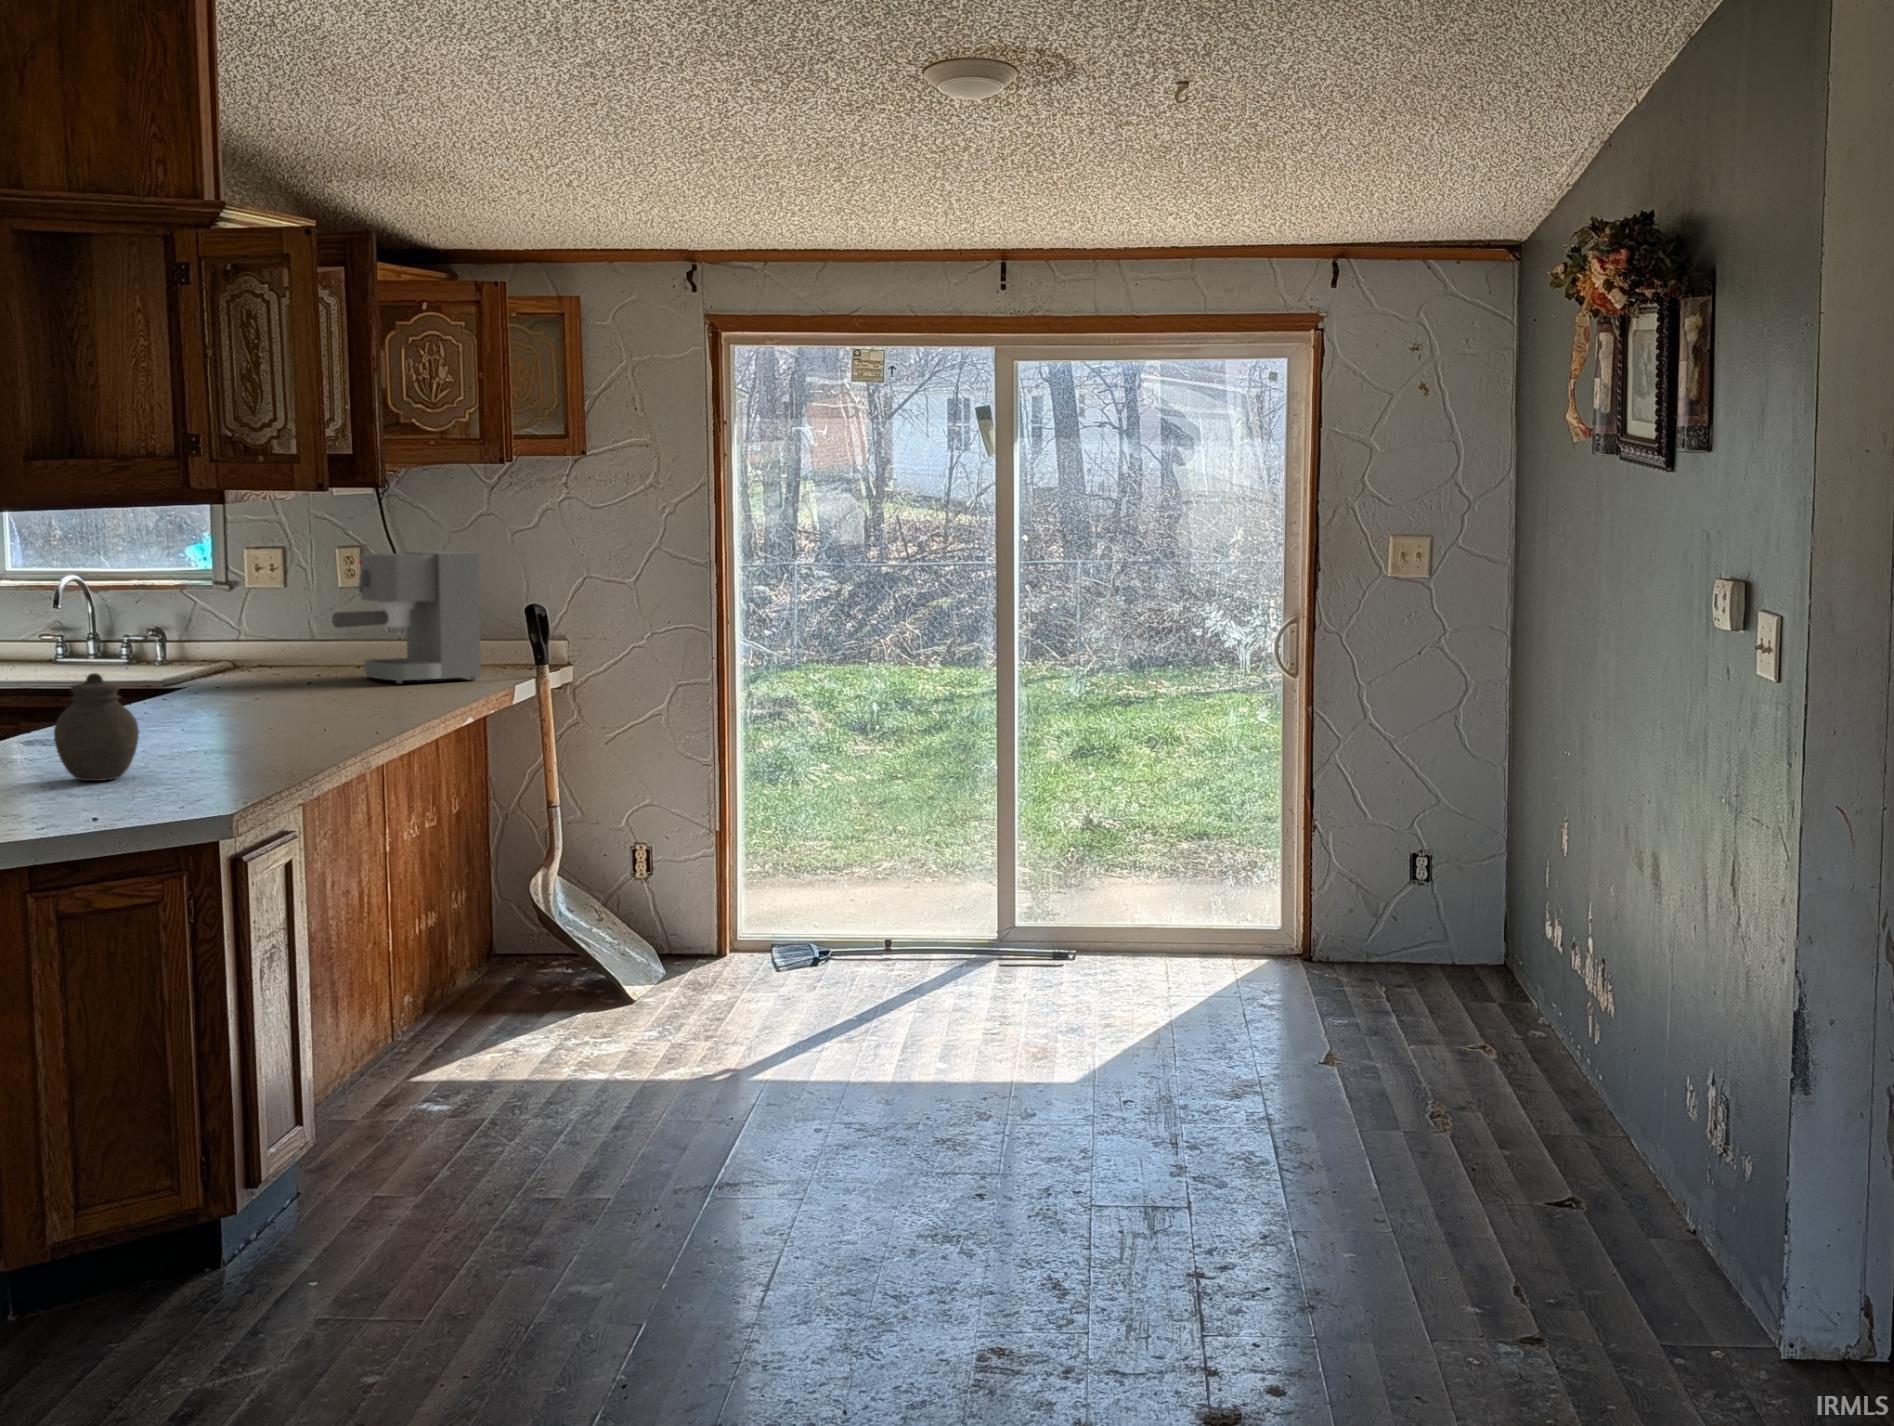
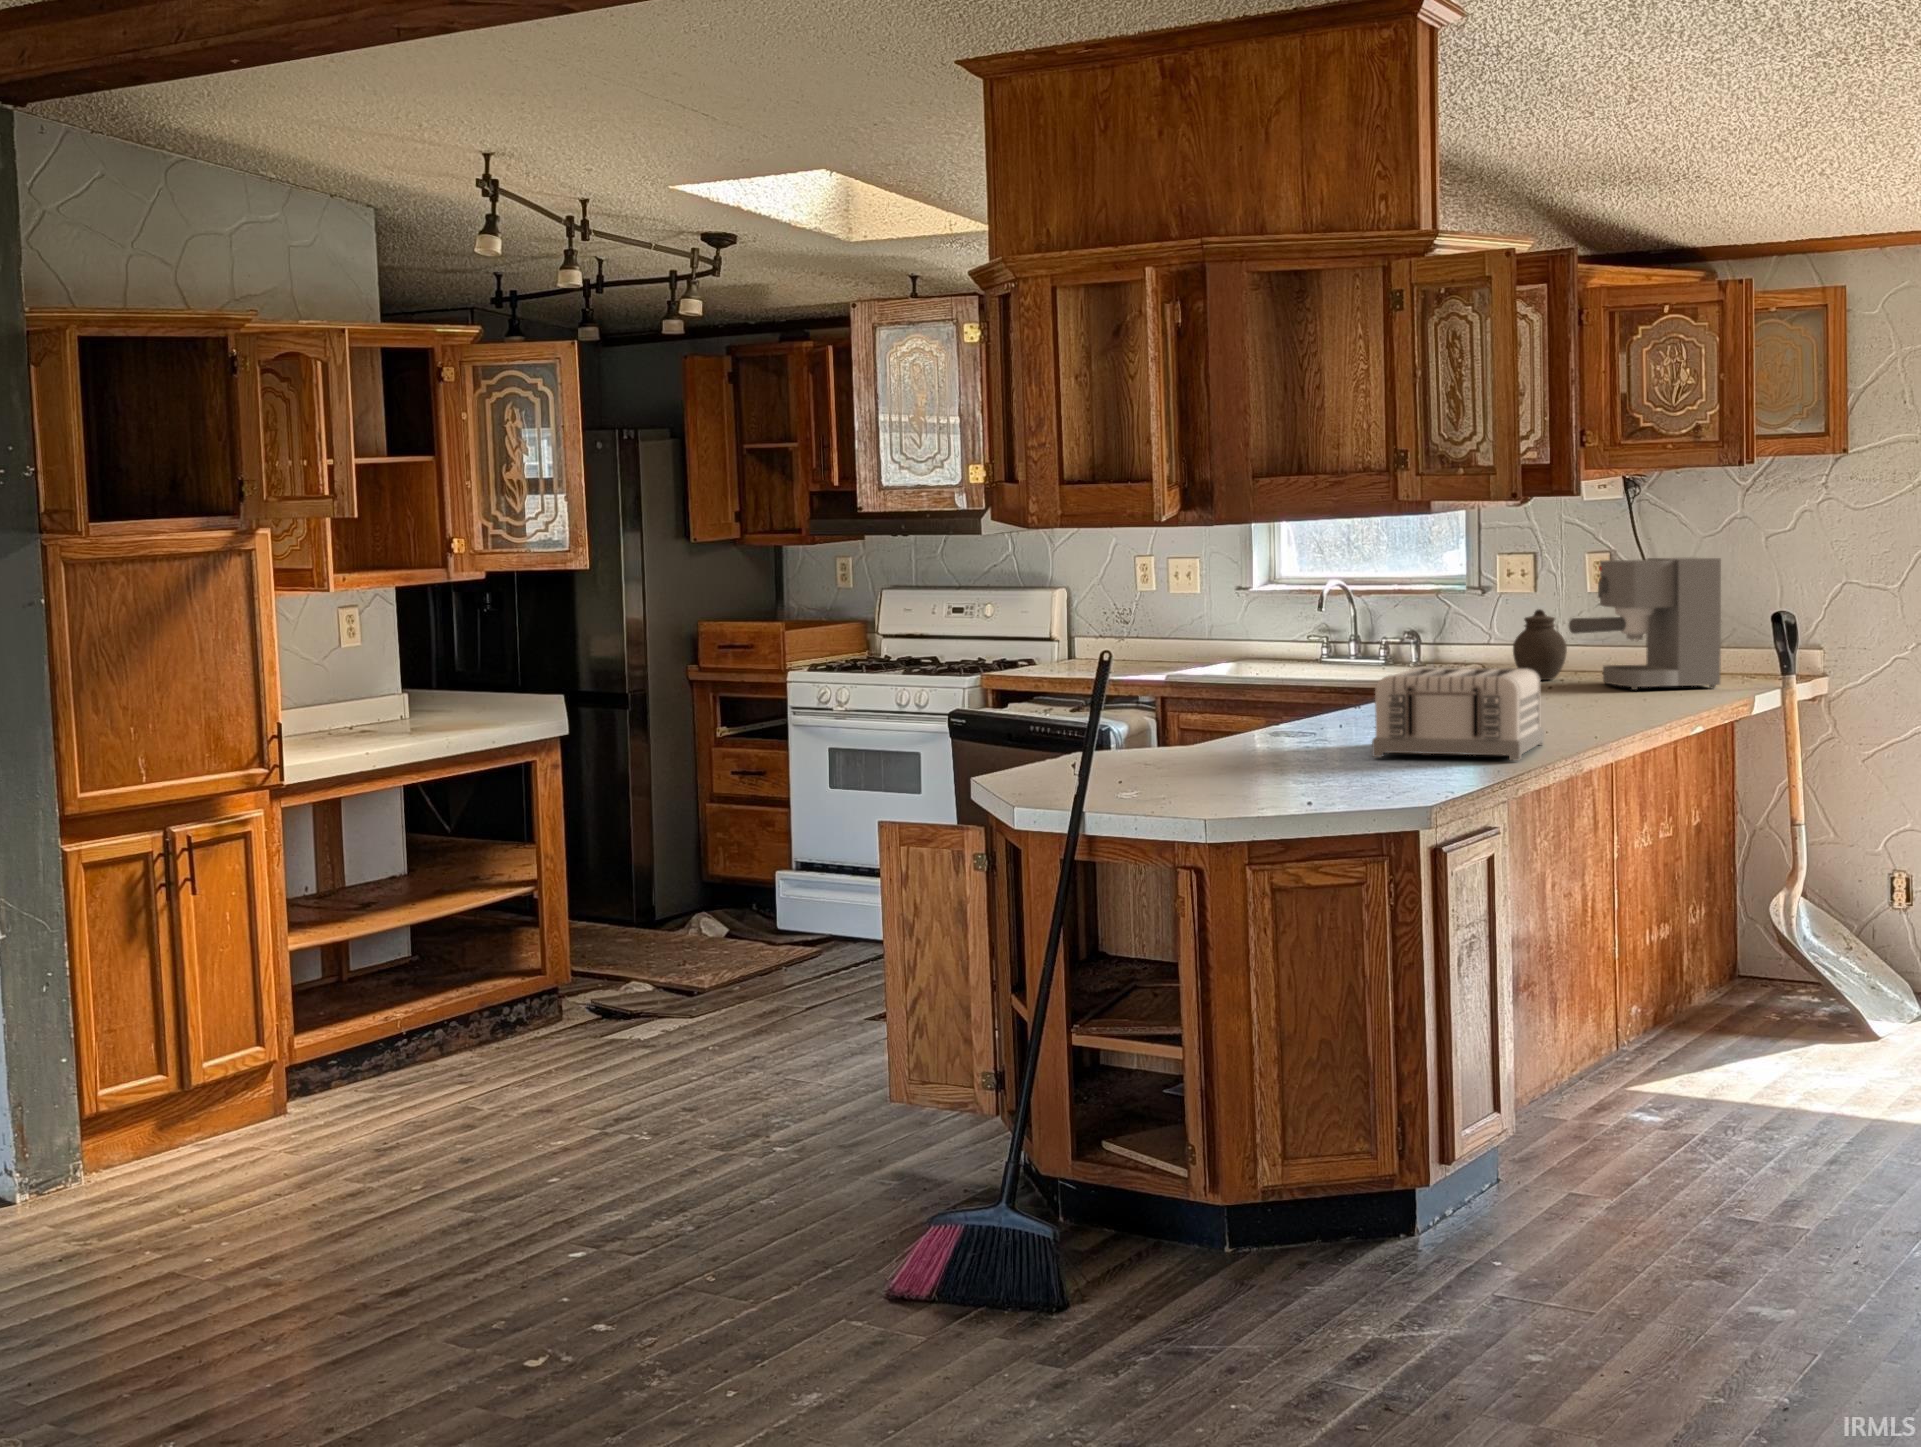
toaster: none [151,665,330,763] -> present [1372,668,1544,760]
jar: present [54,673,139,781] -> present [1513,609,1567,680]

